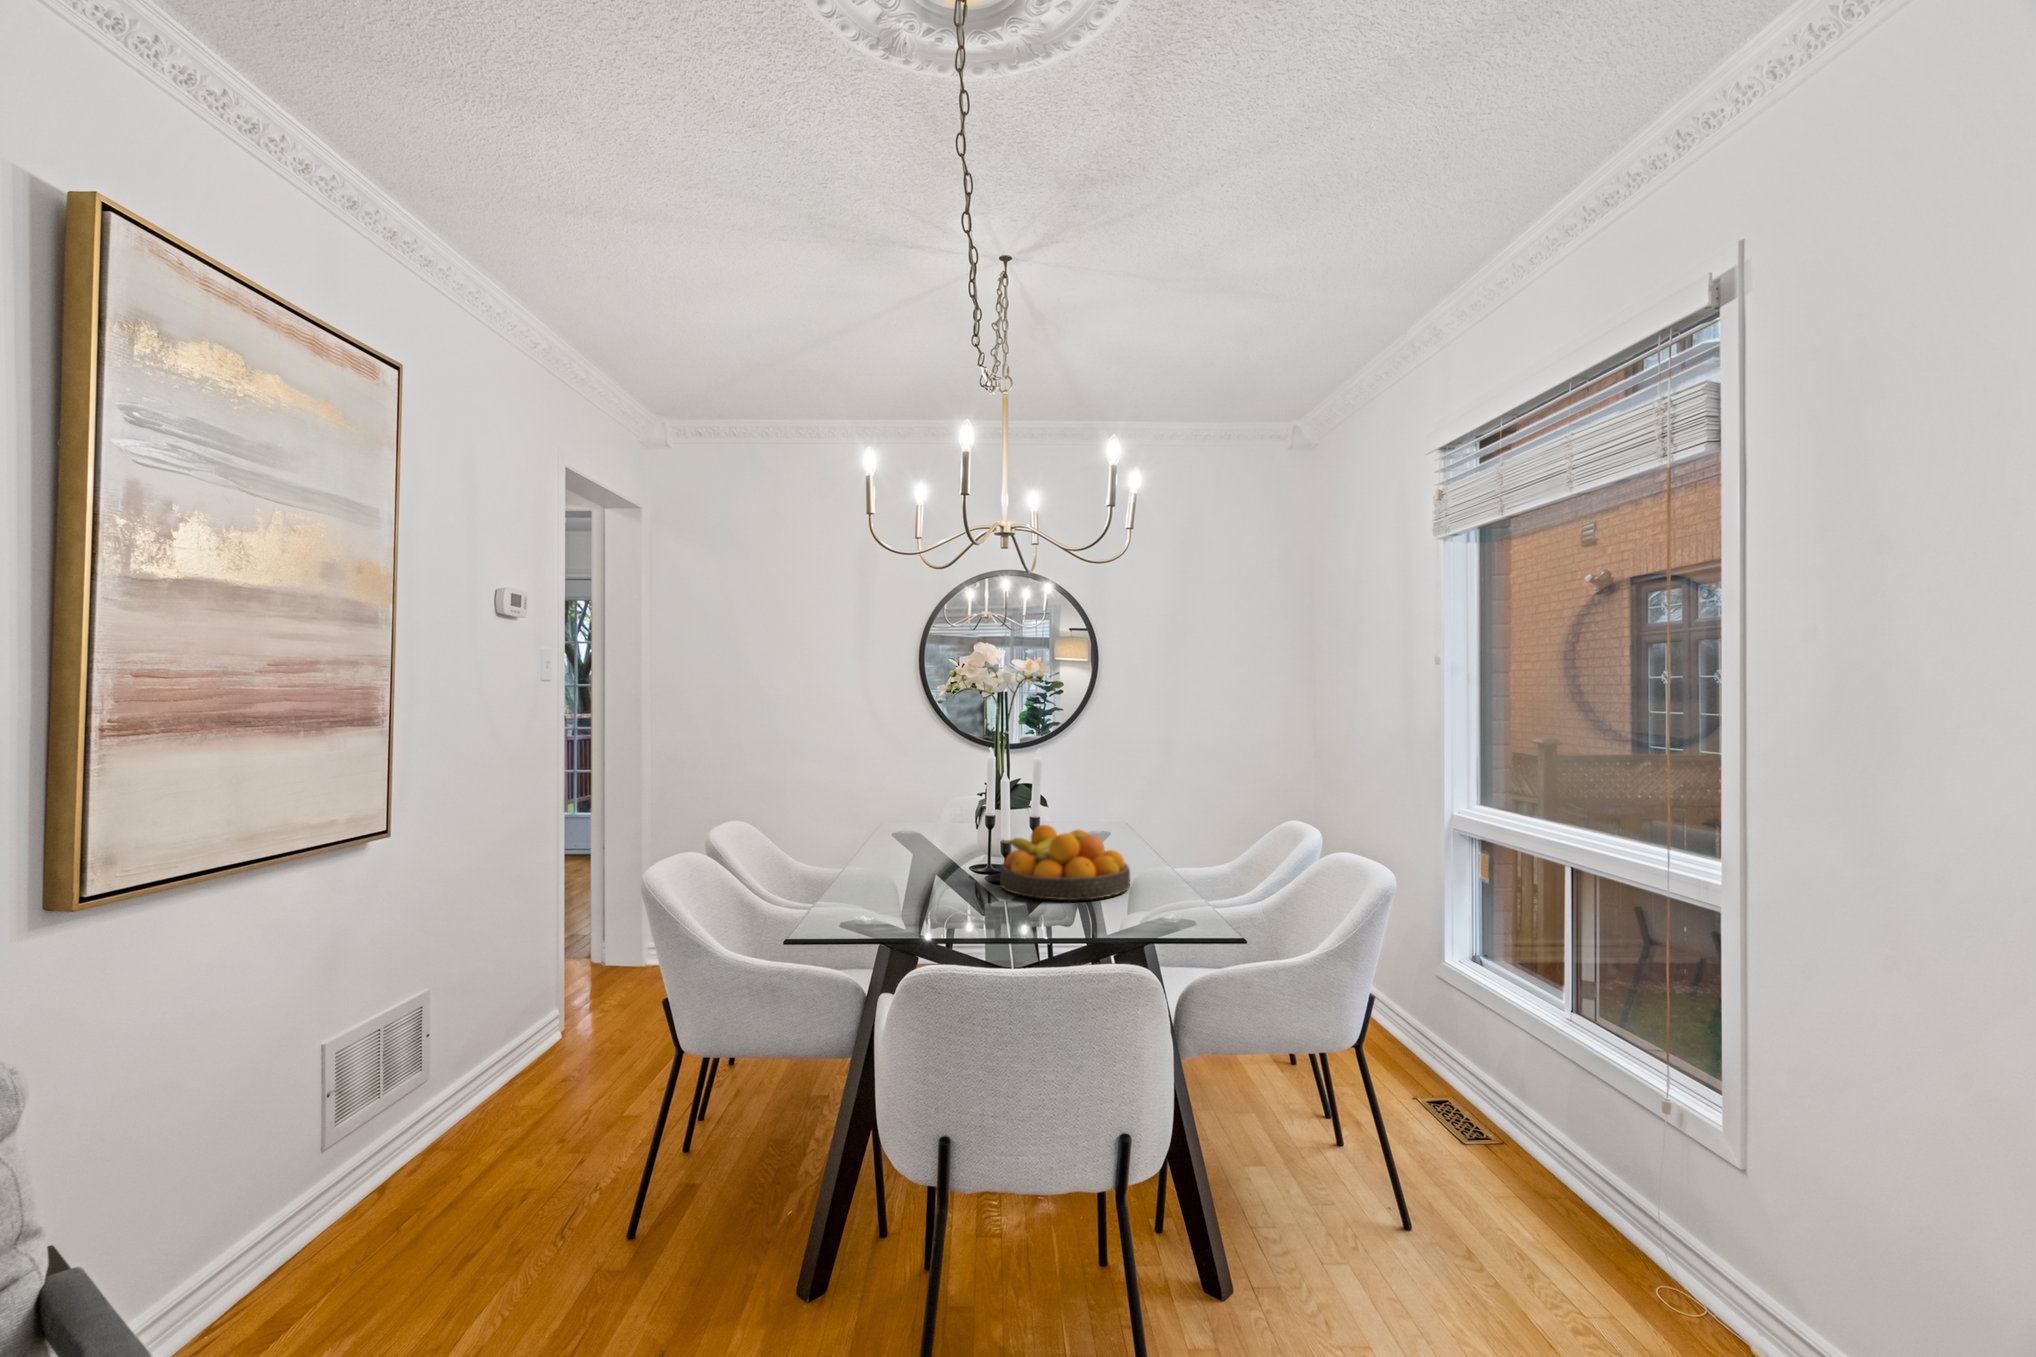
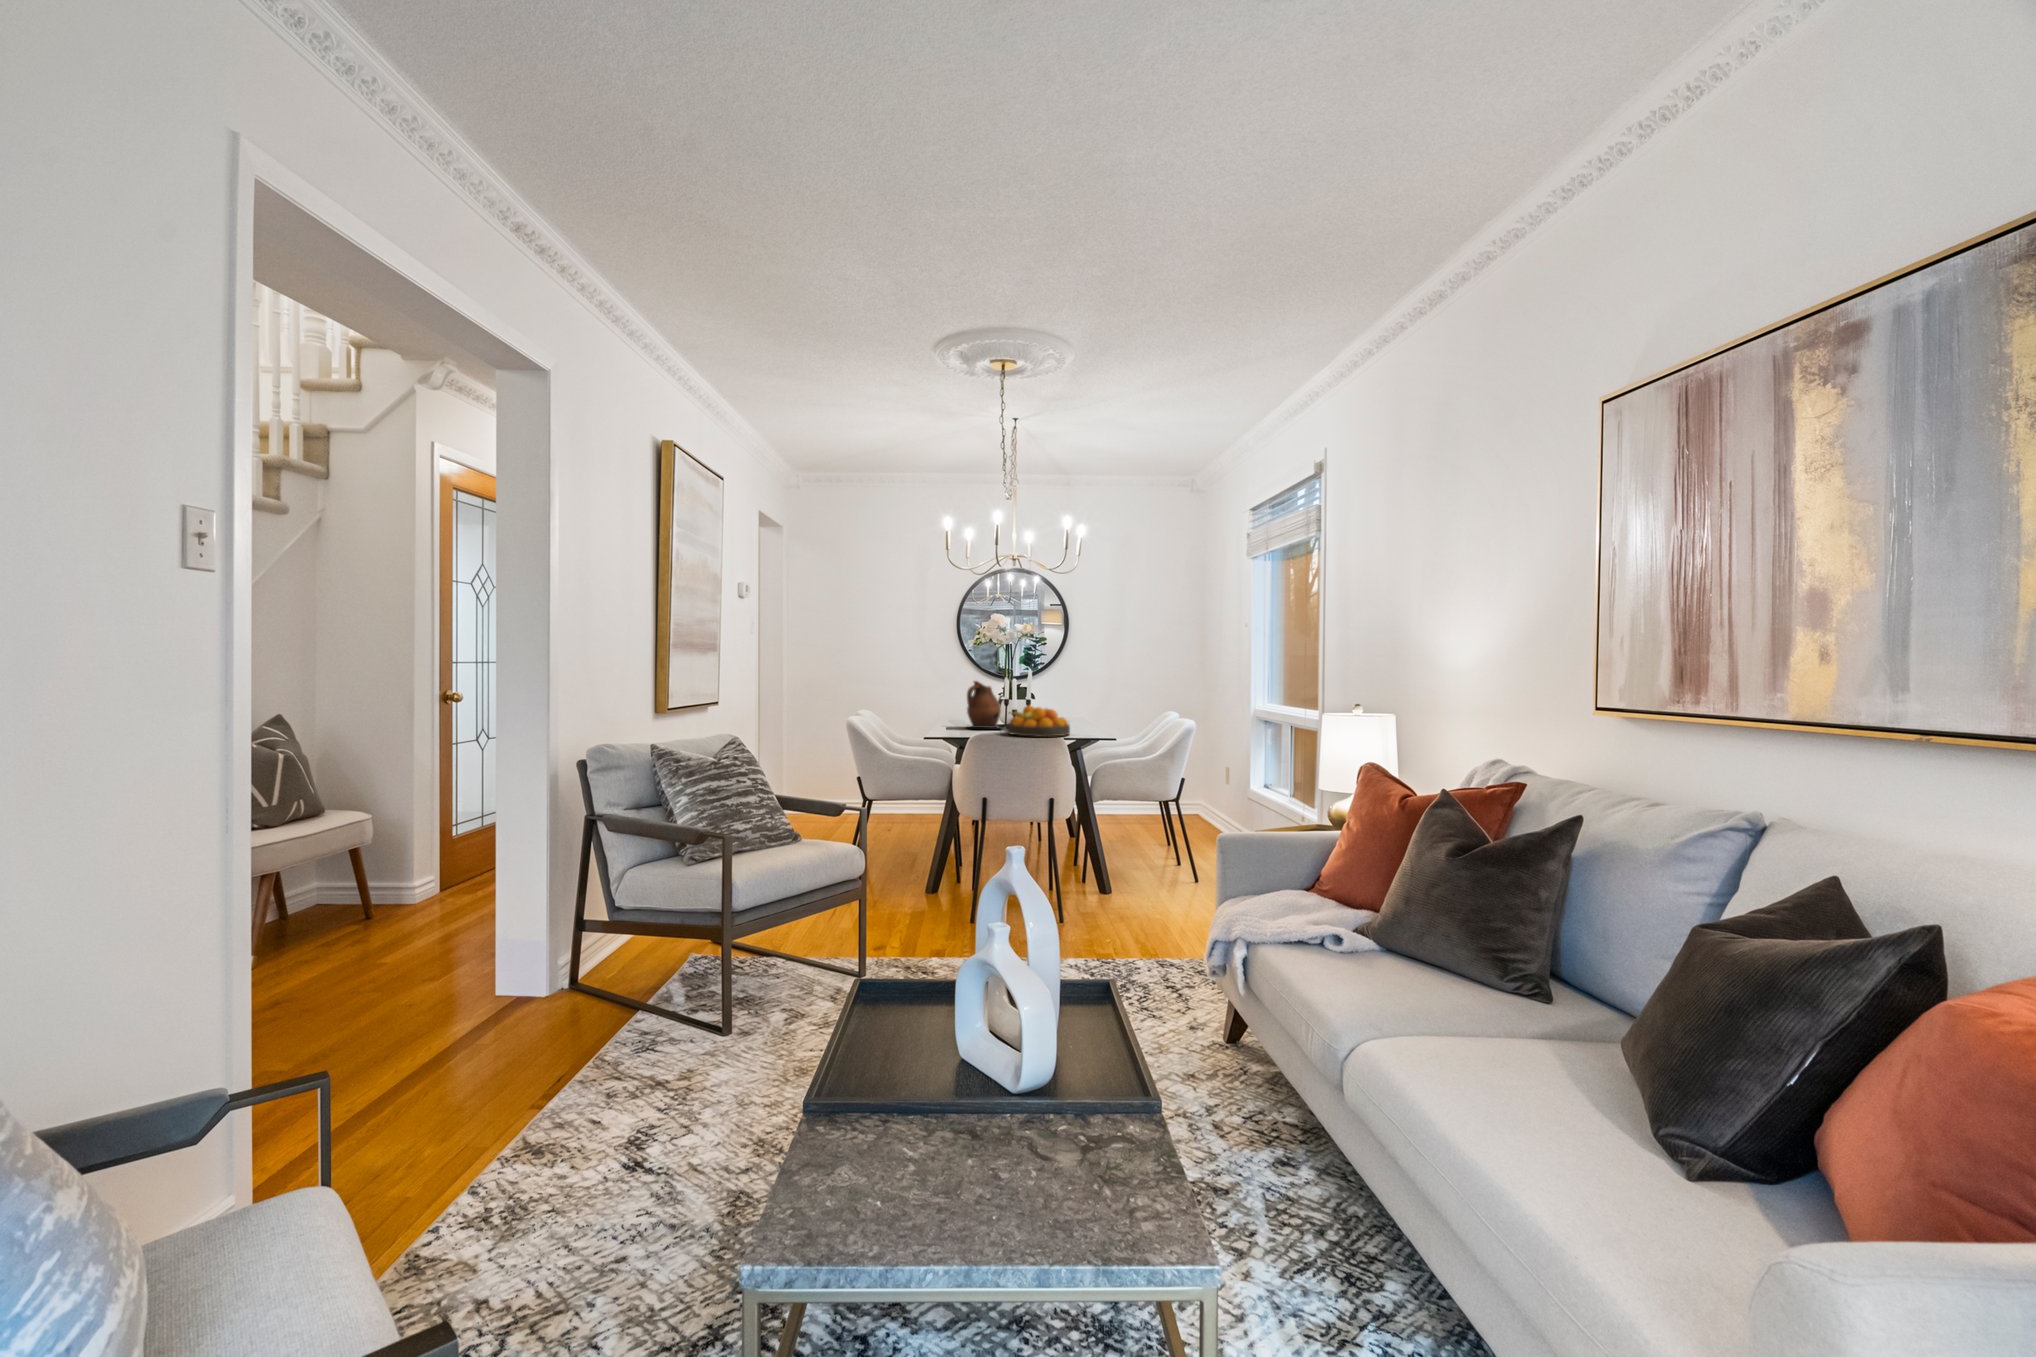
ceramic pitcher: none [915,772,993,870] -> present [967,681,1002,728]

